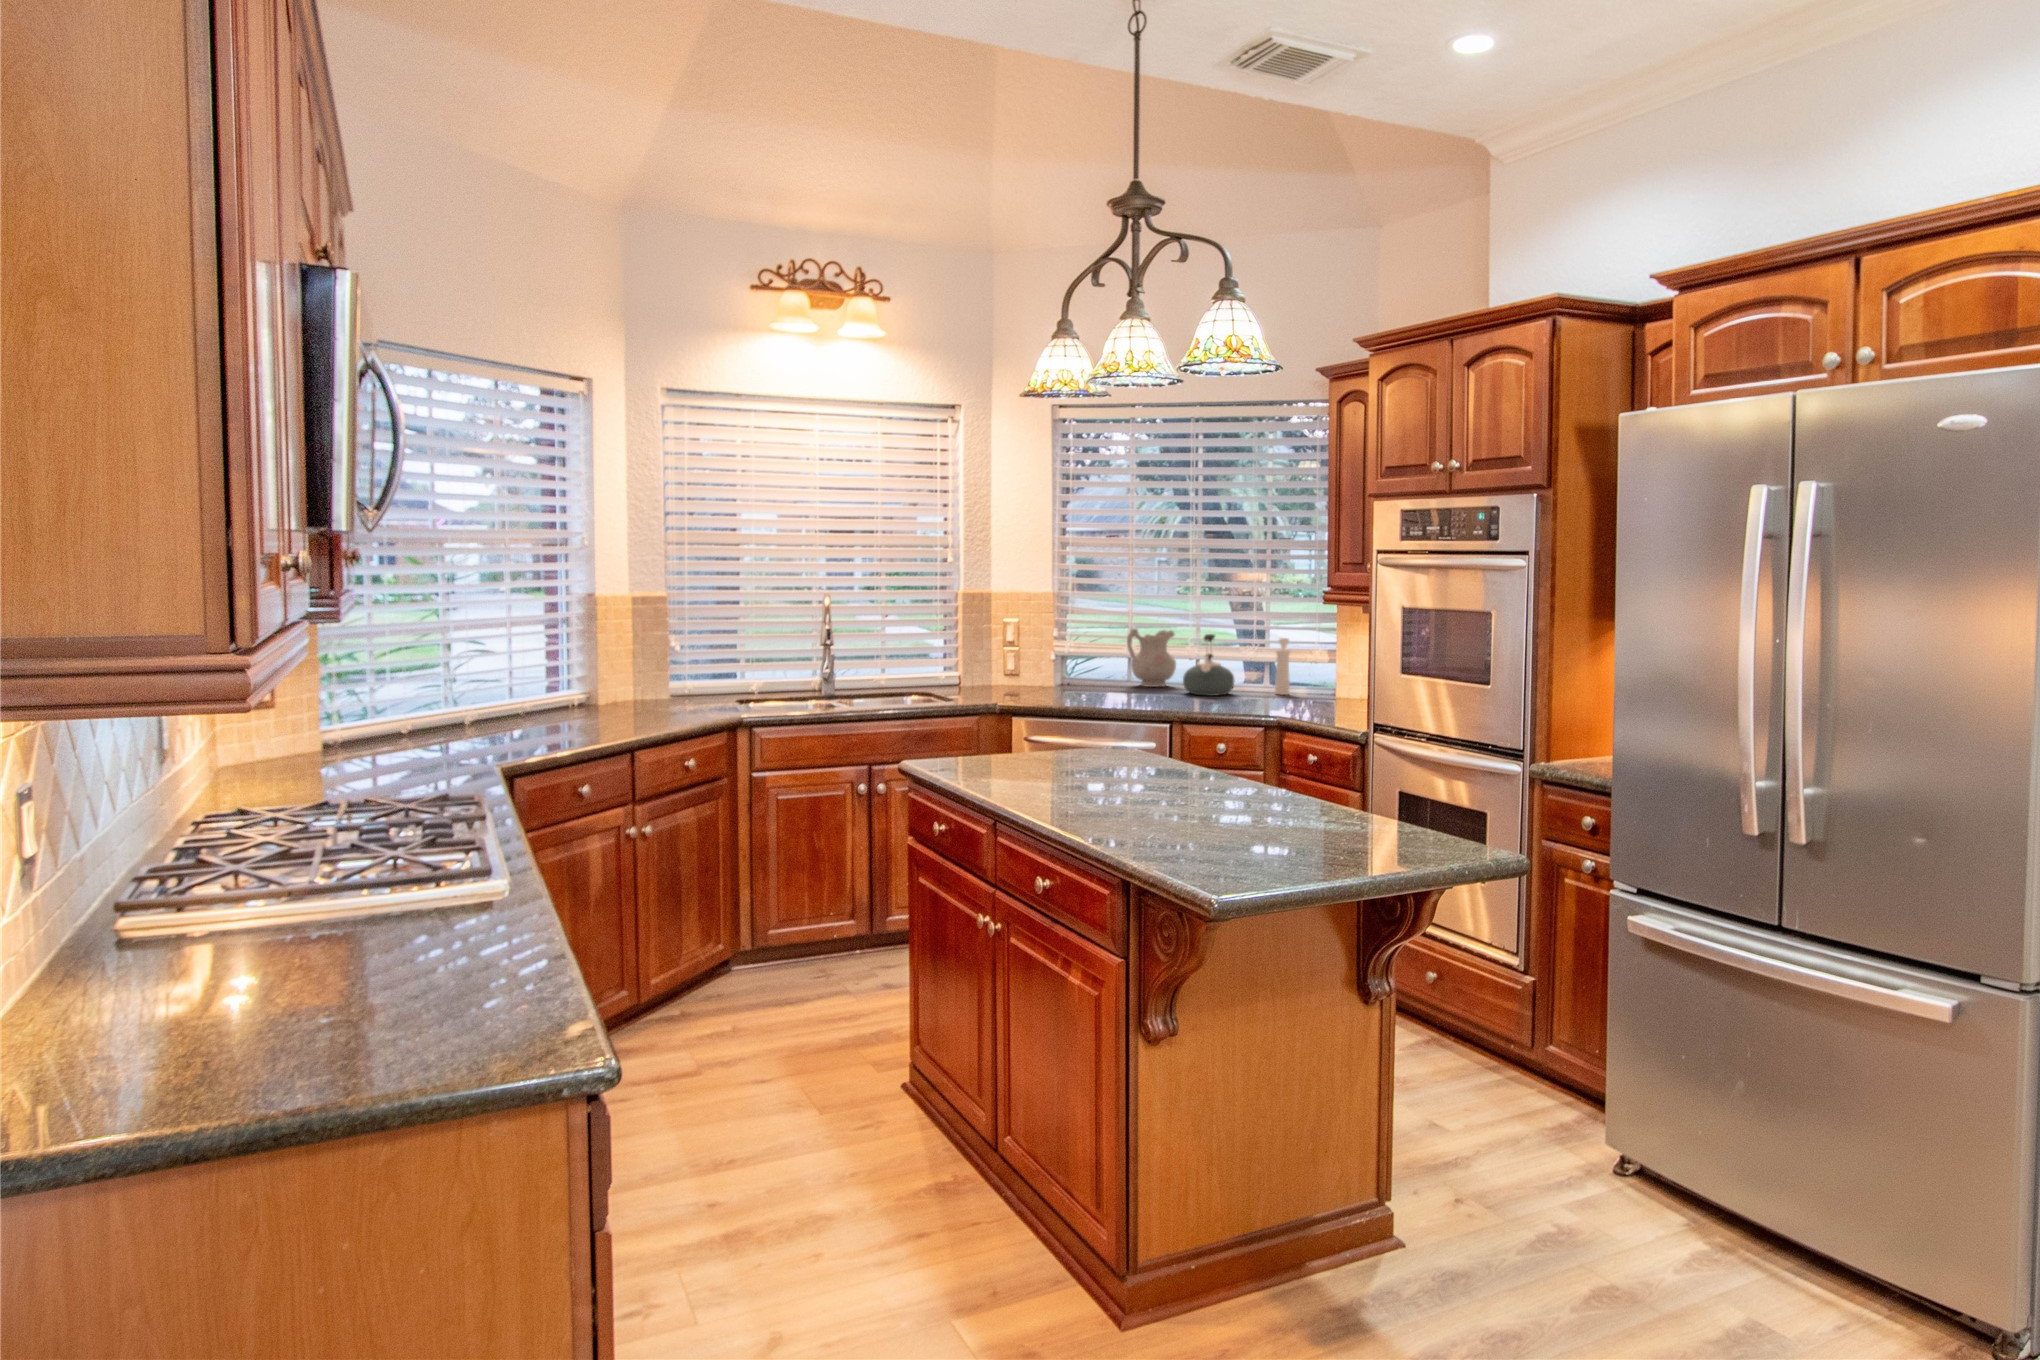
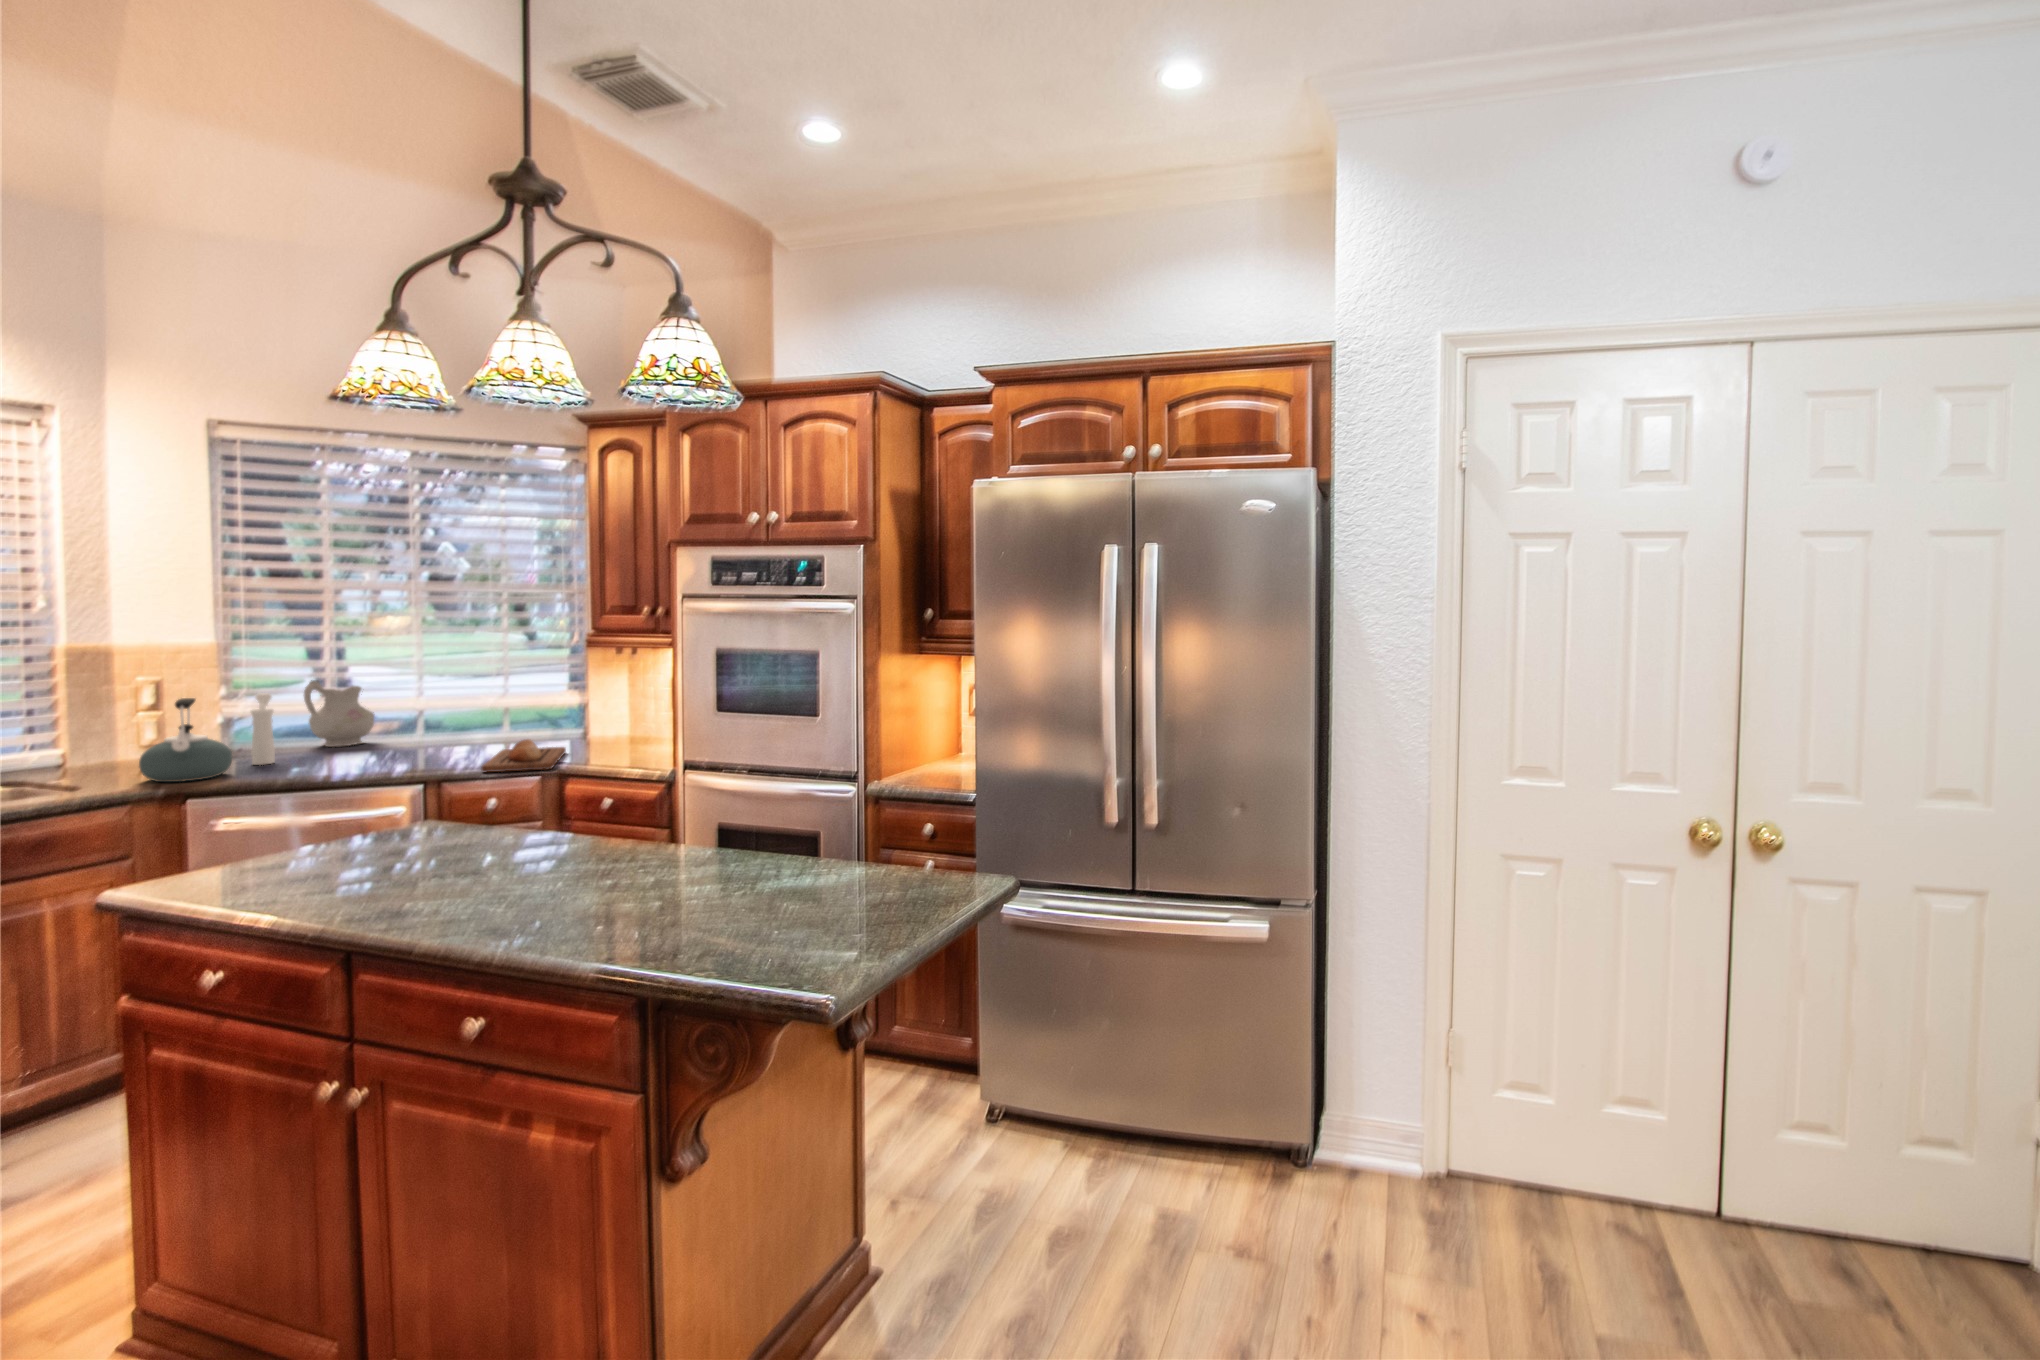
kettle: present [1183,634,1234,696] -> present [139,698,232,782]
pepper mill: present [1275,638,1290,695] -> present [251,693,275,765]
bread loaf: none [1217,691,1300,717] -> present [481,739,566,772]

